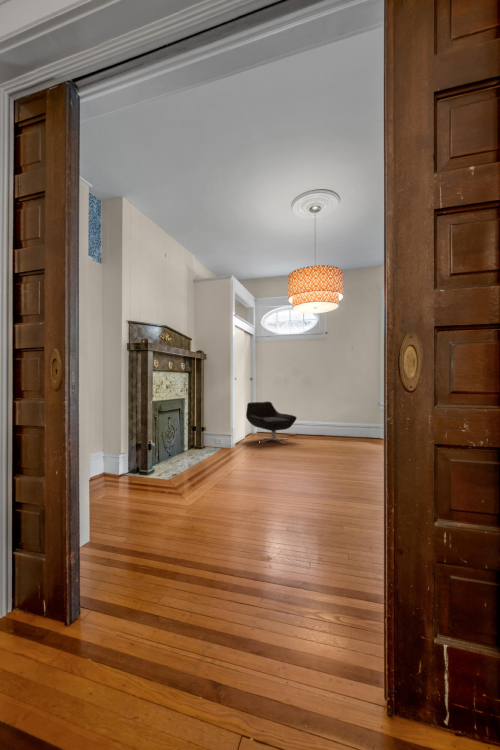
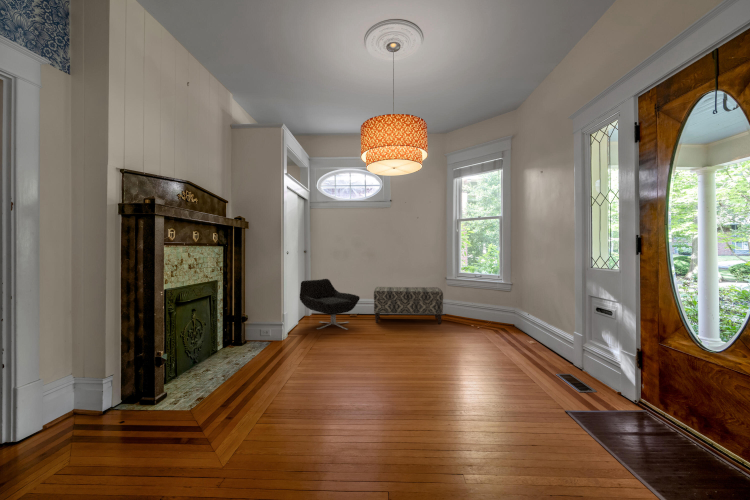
bench: none [309,410,373,444] -> present [374,287,443,324]

